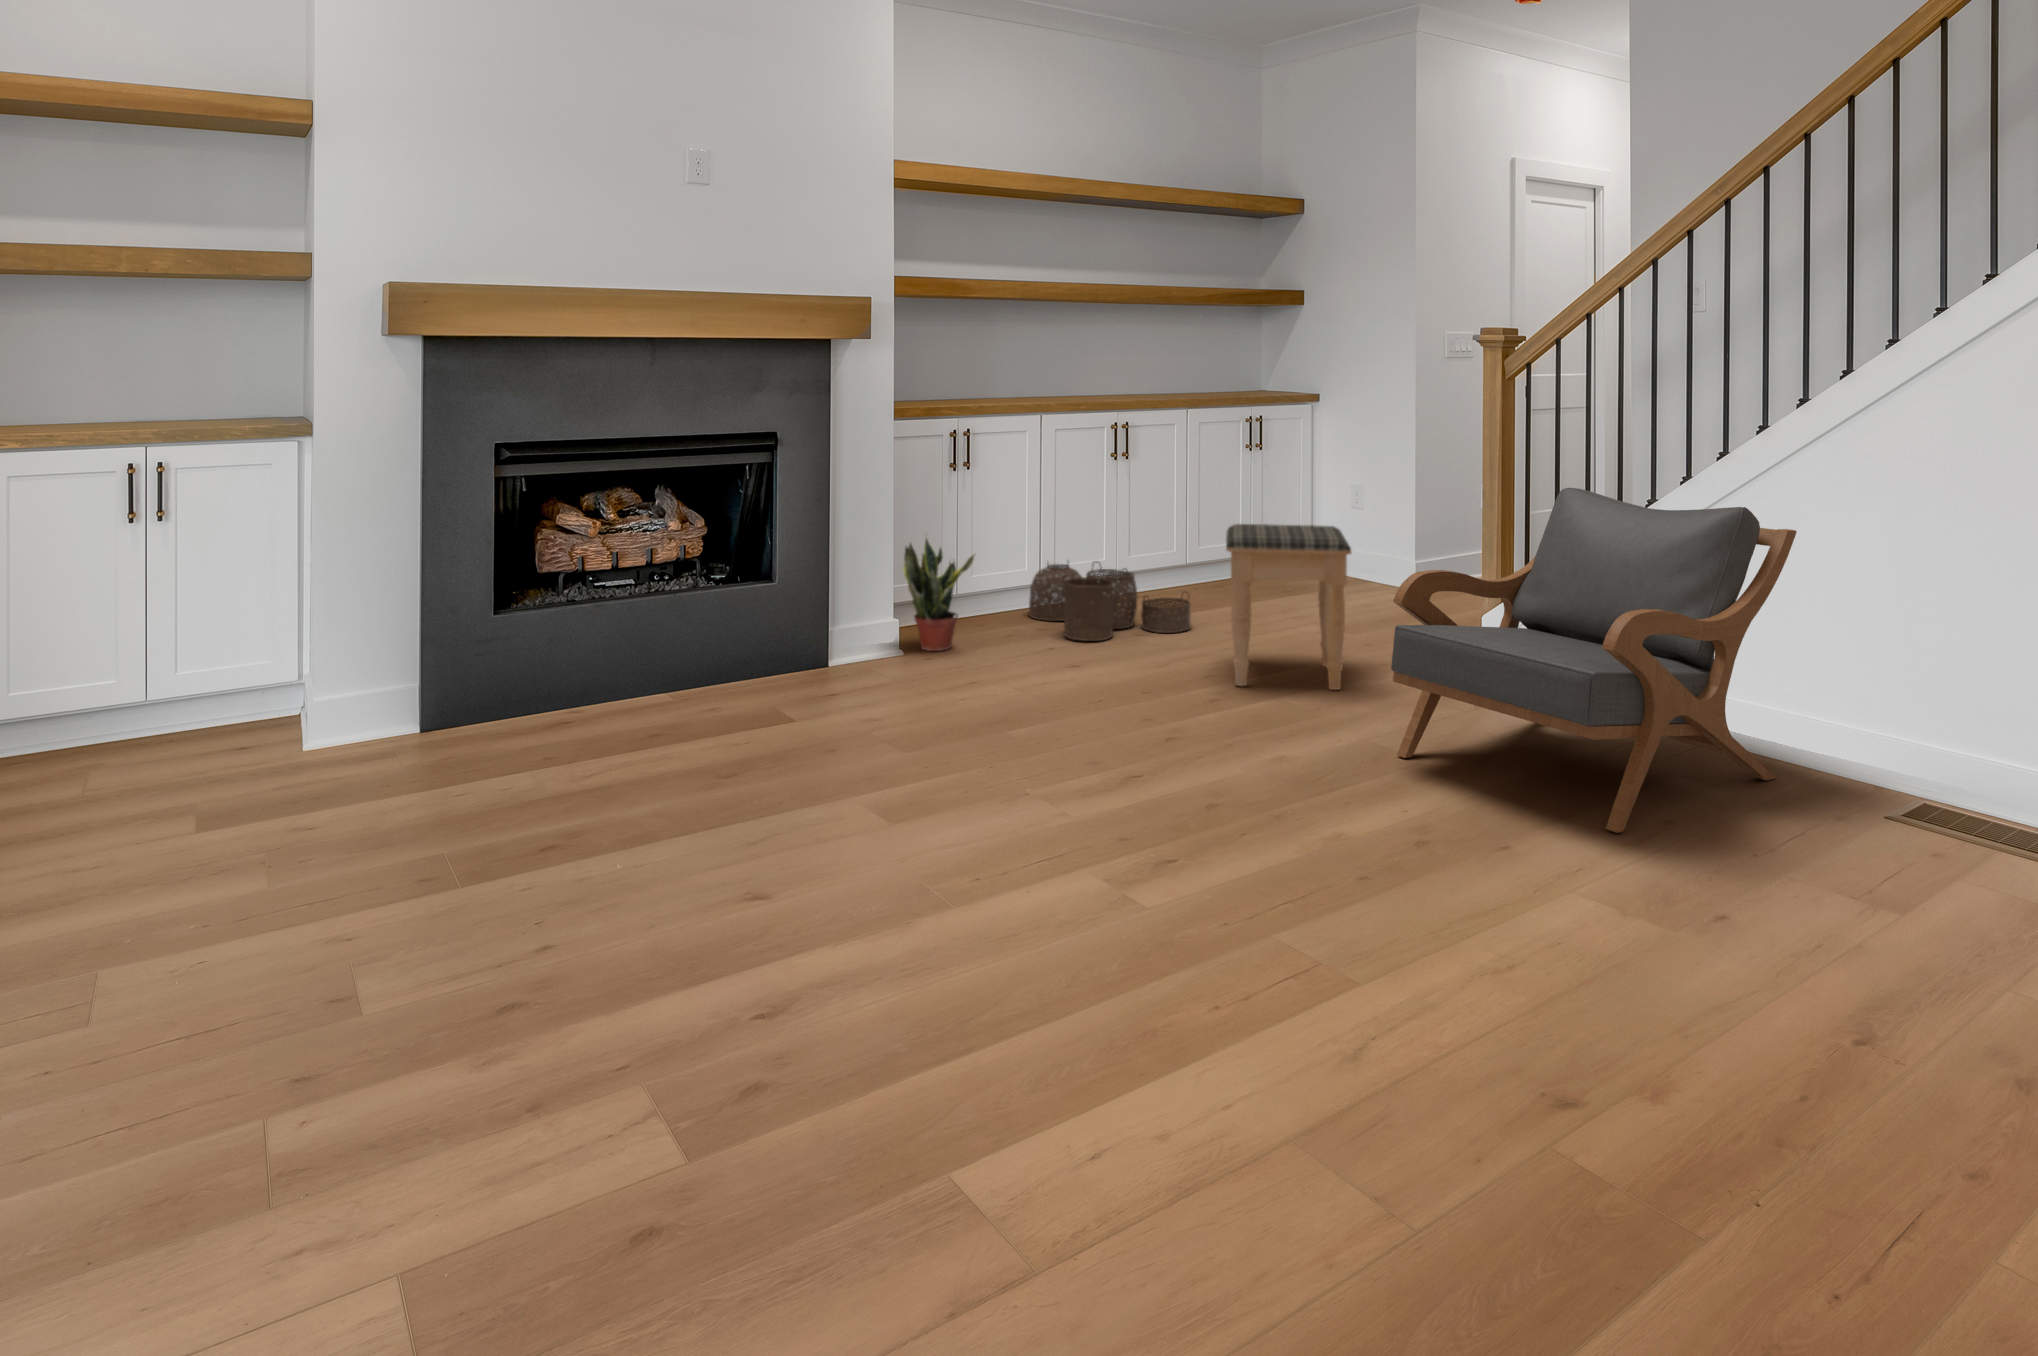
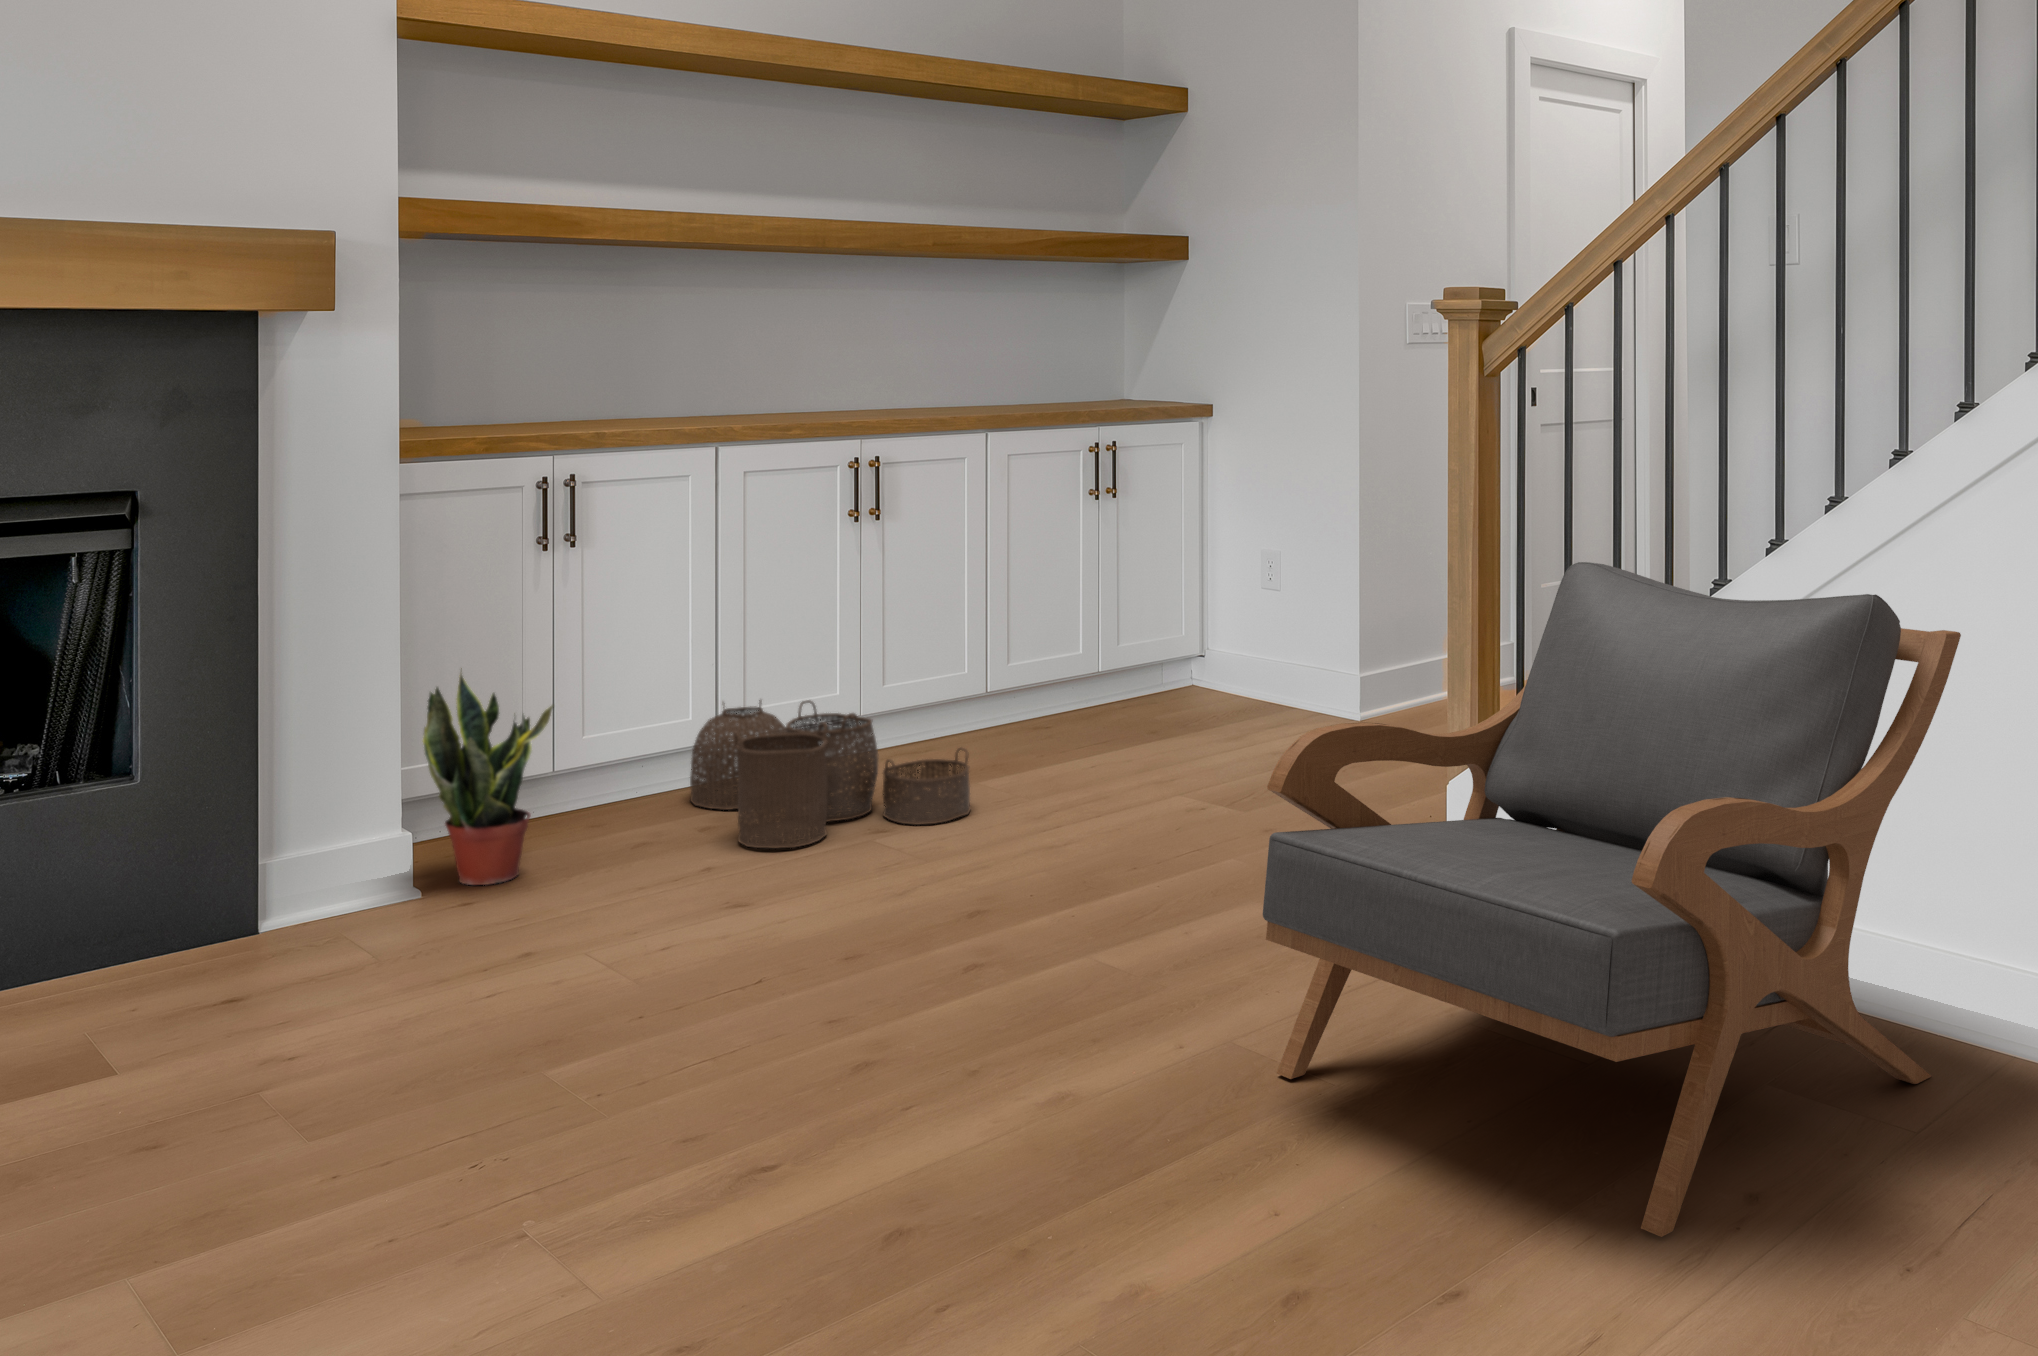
footstool: present [1226,524,1351,690] -> none [996,633,1218,932]

